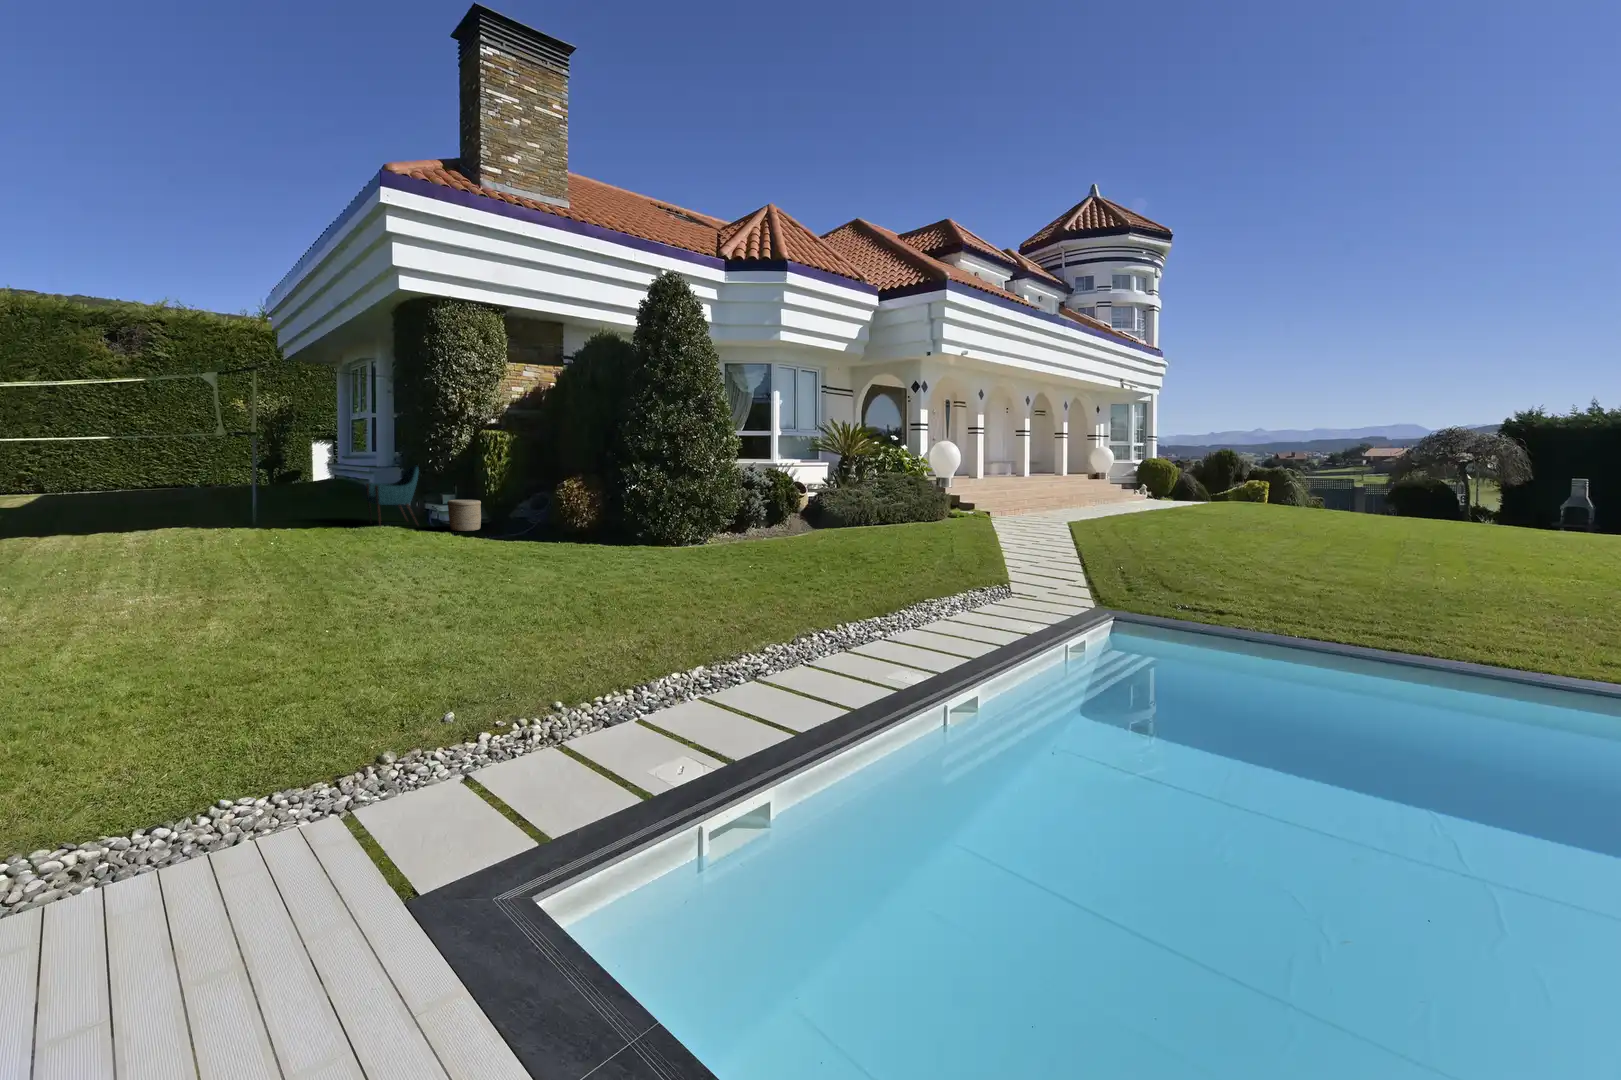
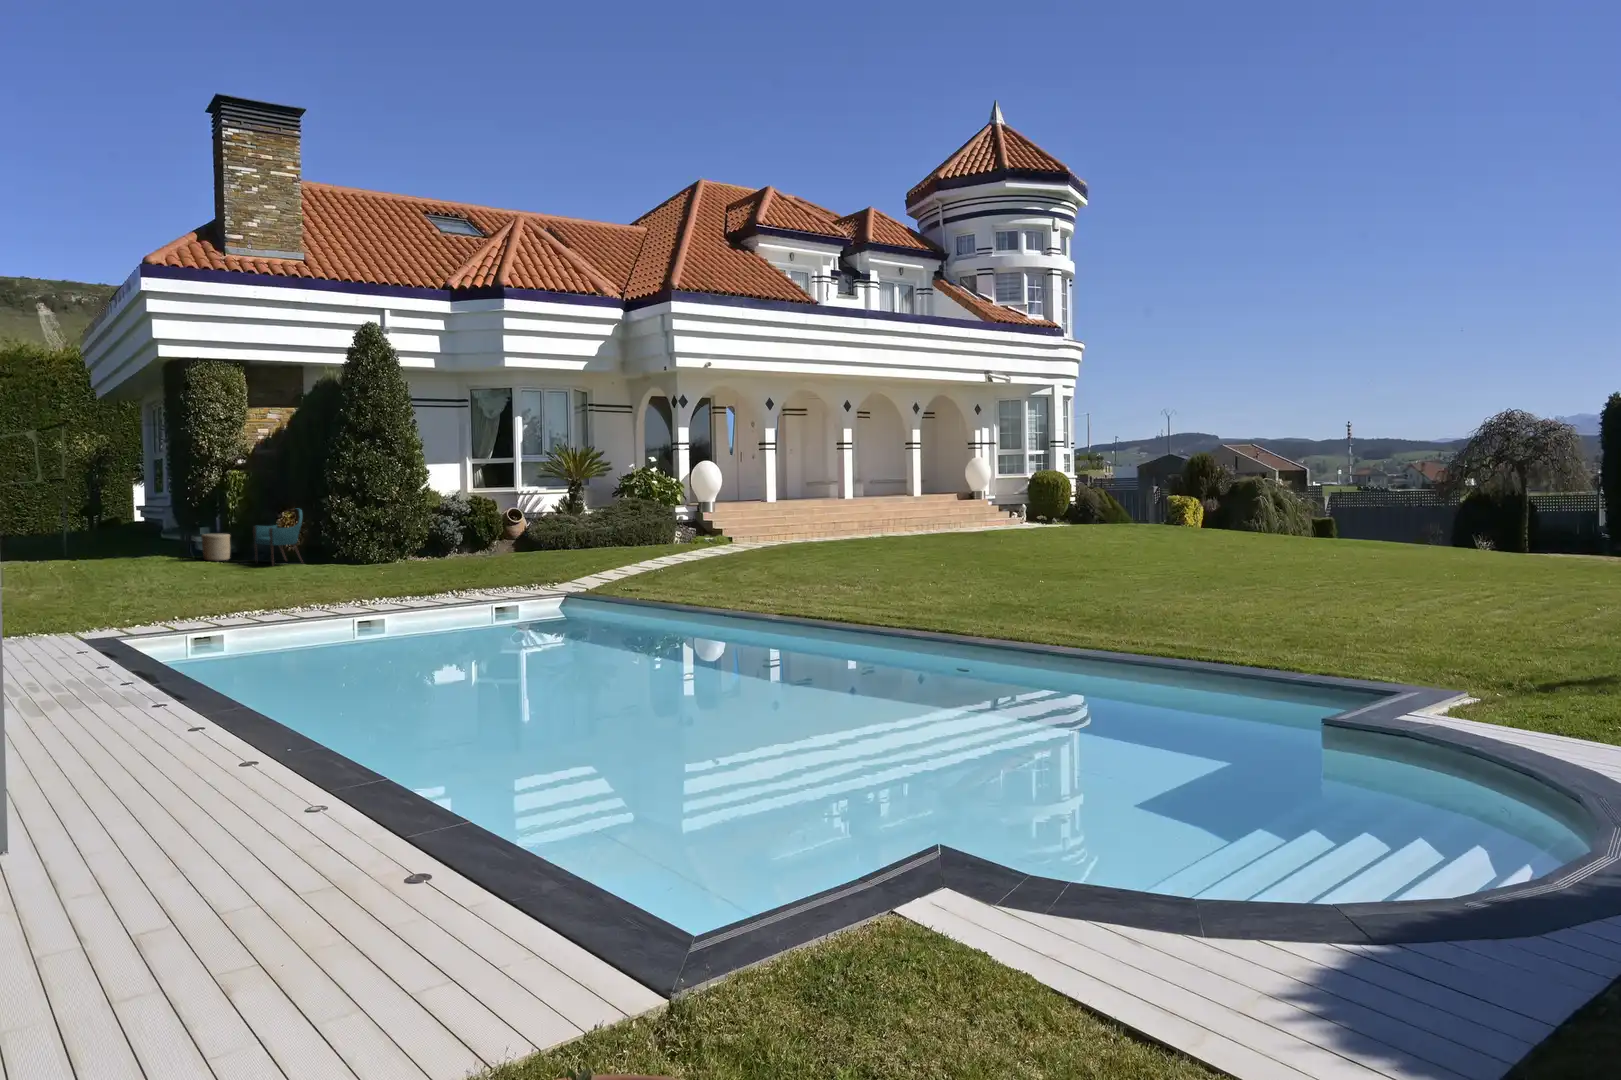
chair: present [366,466,419,526] -> present [253,509,302,565]

